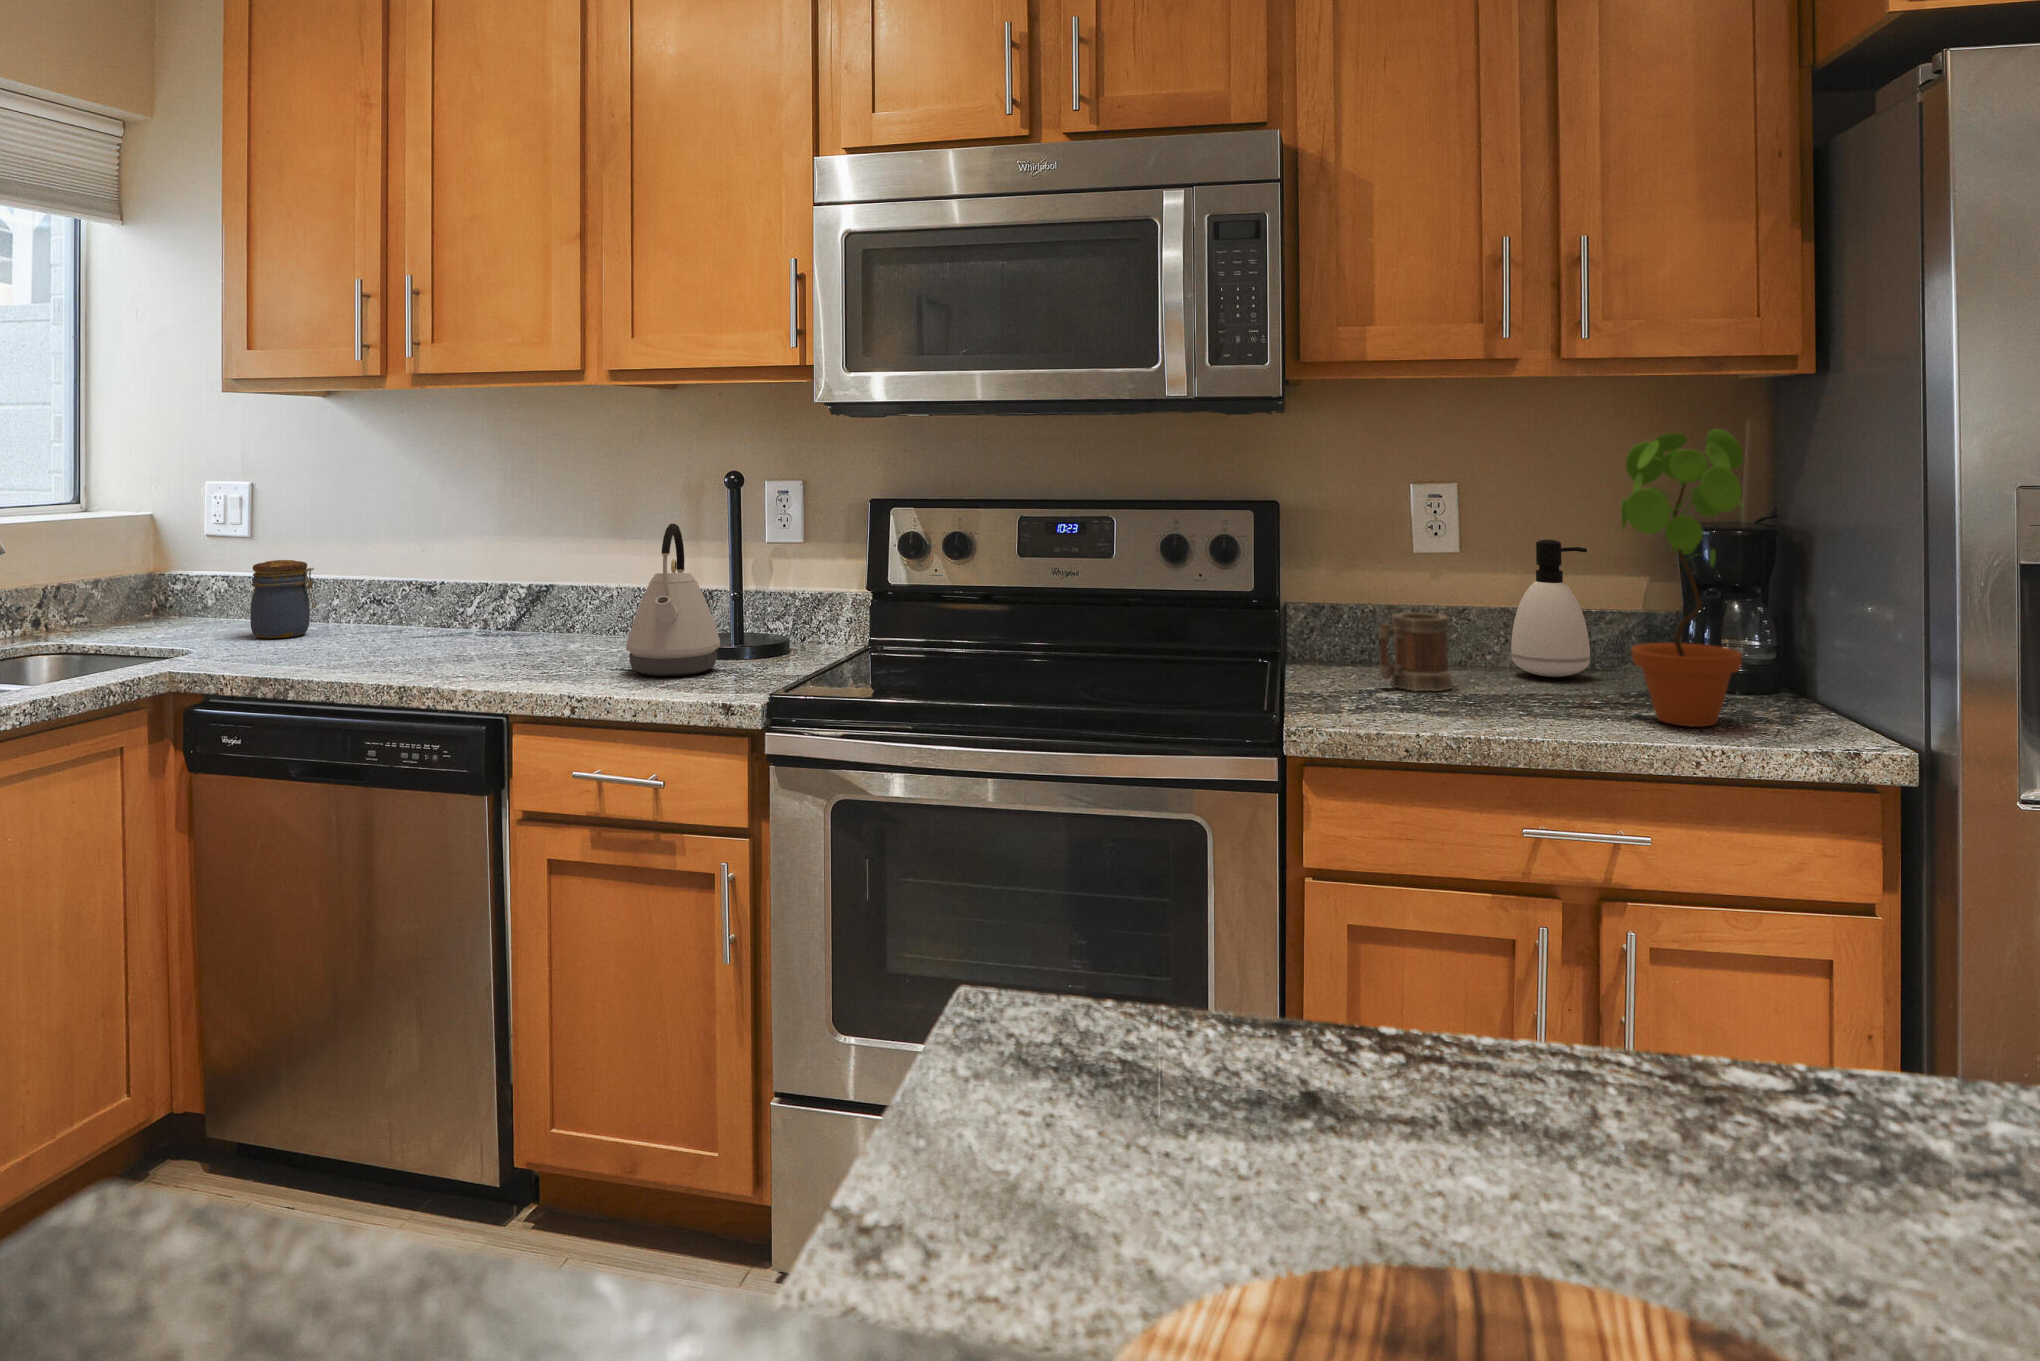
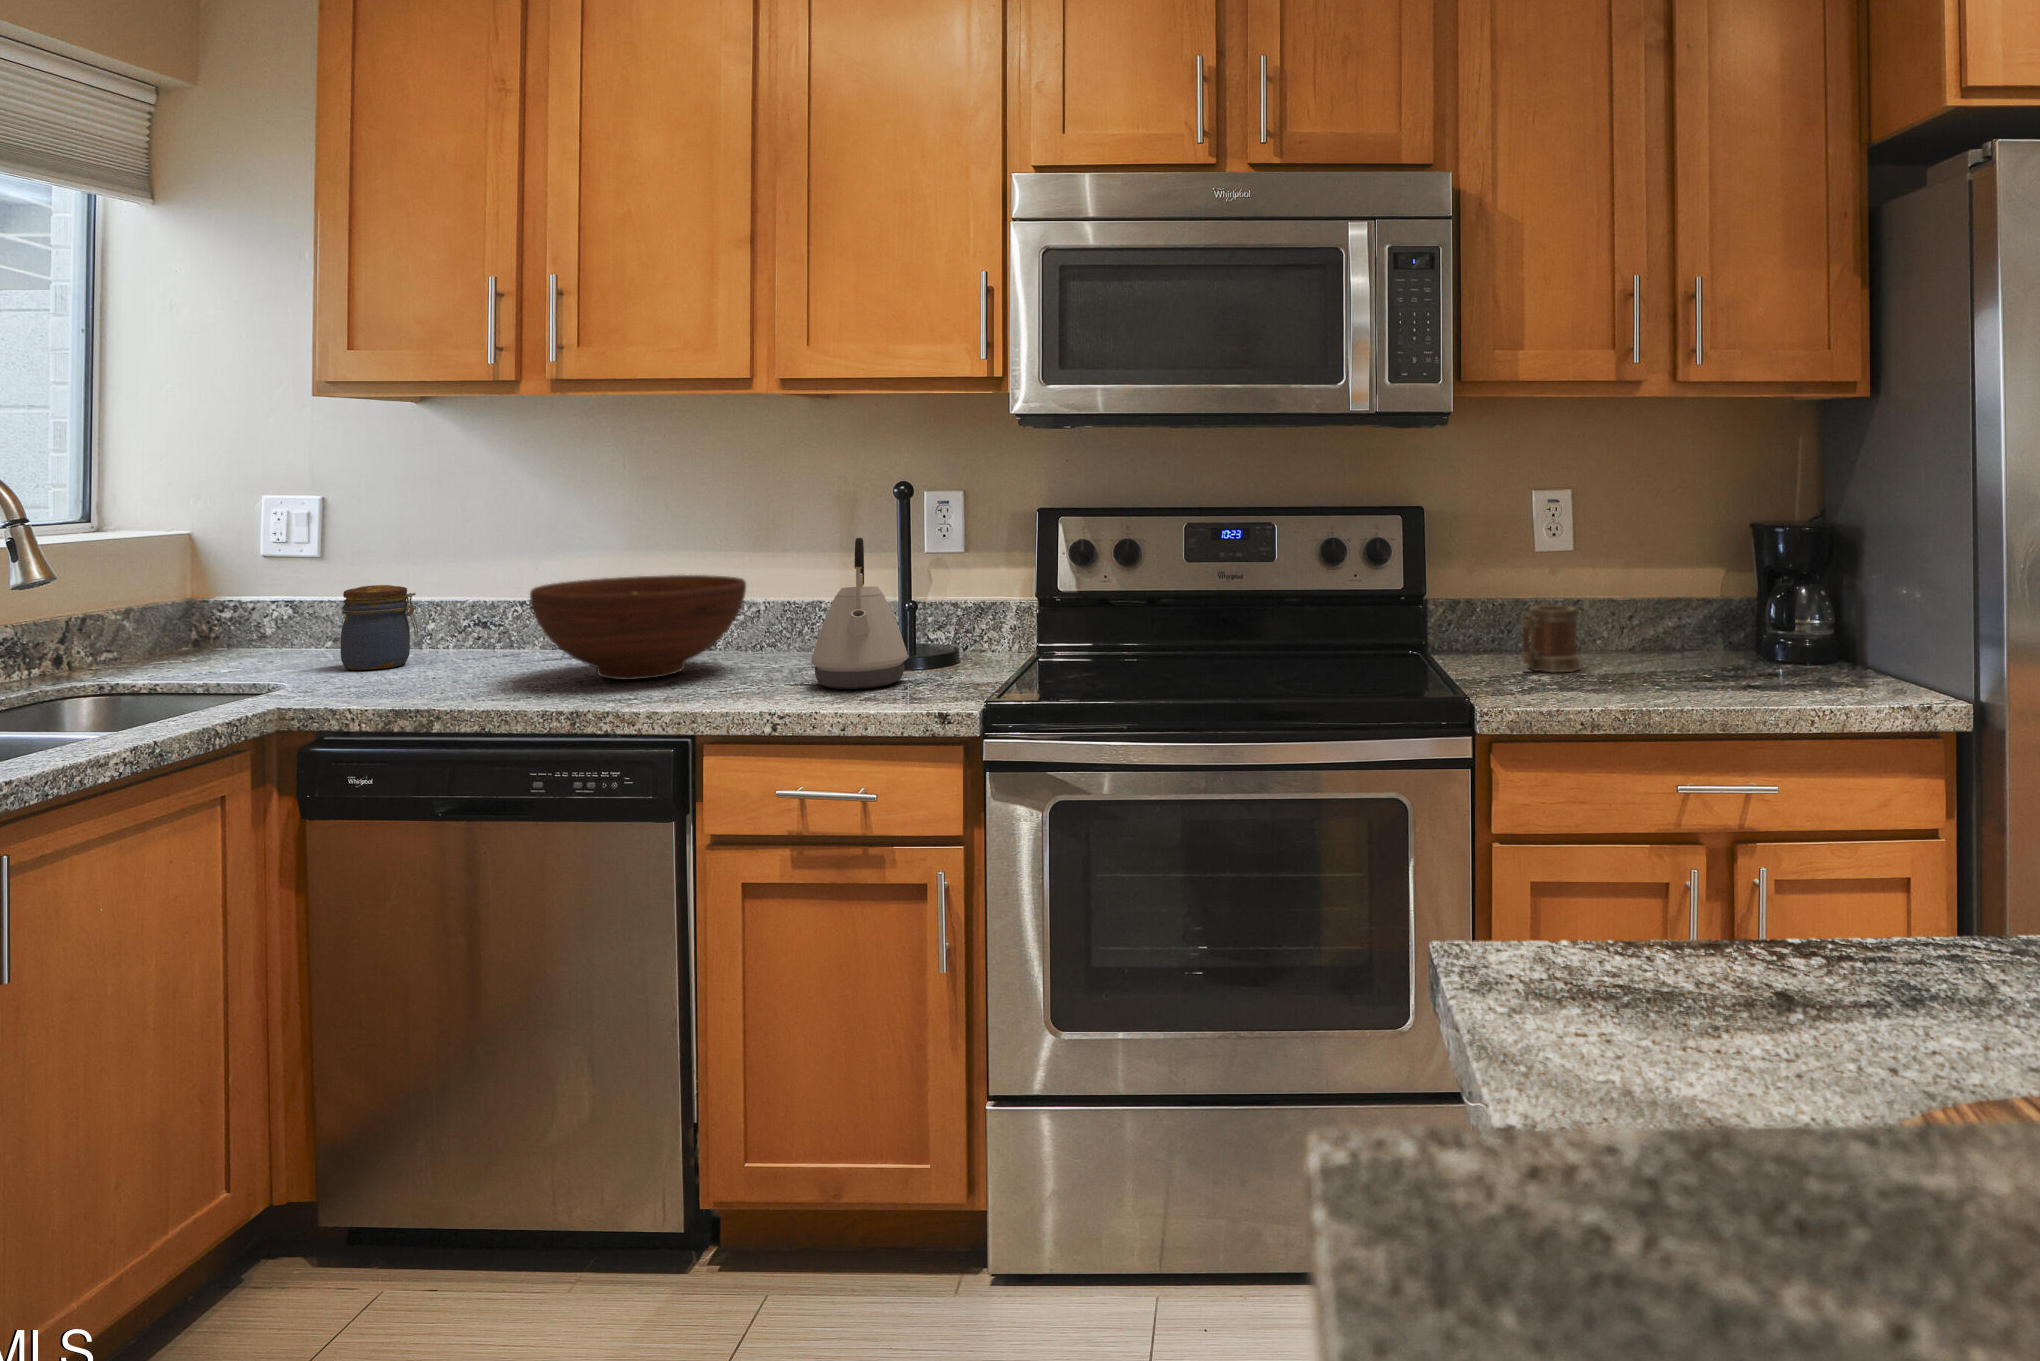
potted plant: present [1621,429,1744,727] -> none [1731,446,1832,691]
soap dispenser: present [1511,540,1590,677] -> none [1614,541,1678,656]
fruit bowl: none [386,557,586,657] -> present [530,575,746,680]

